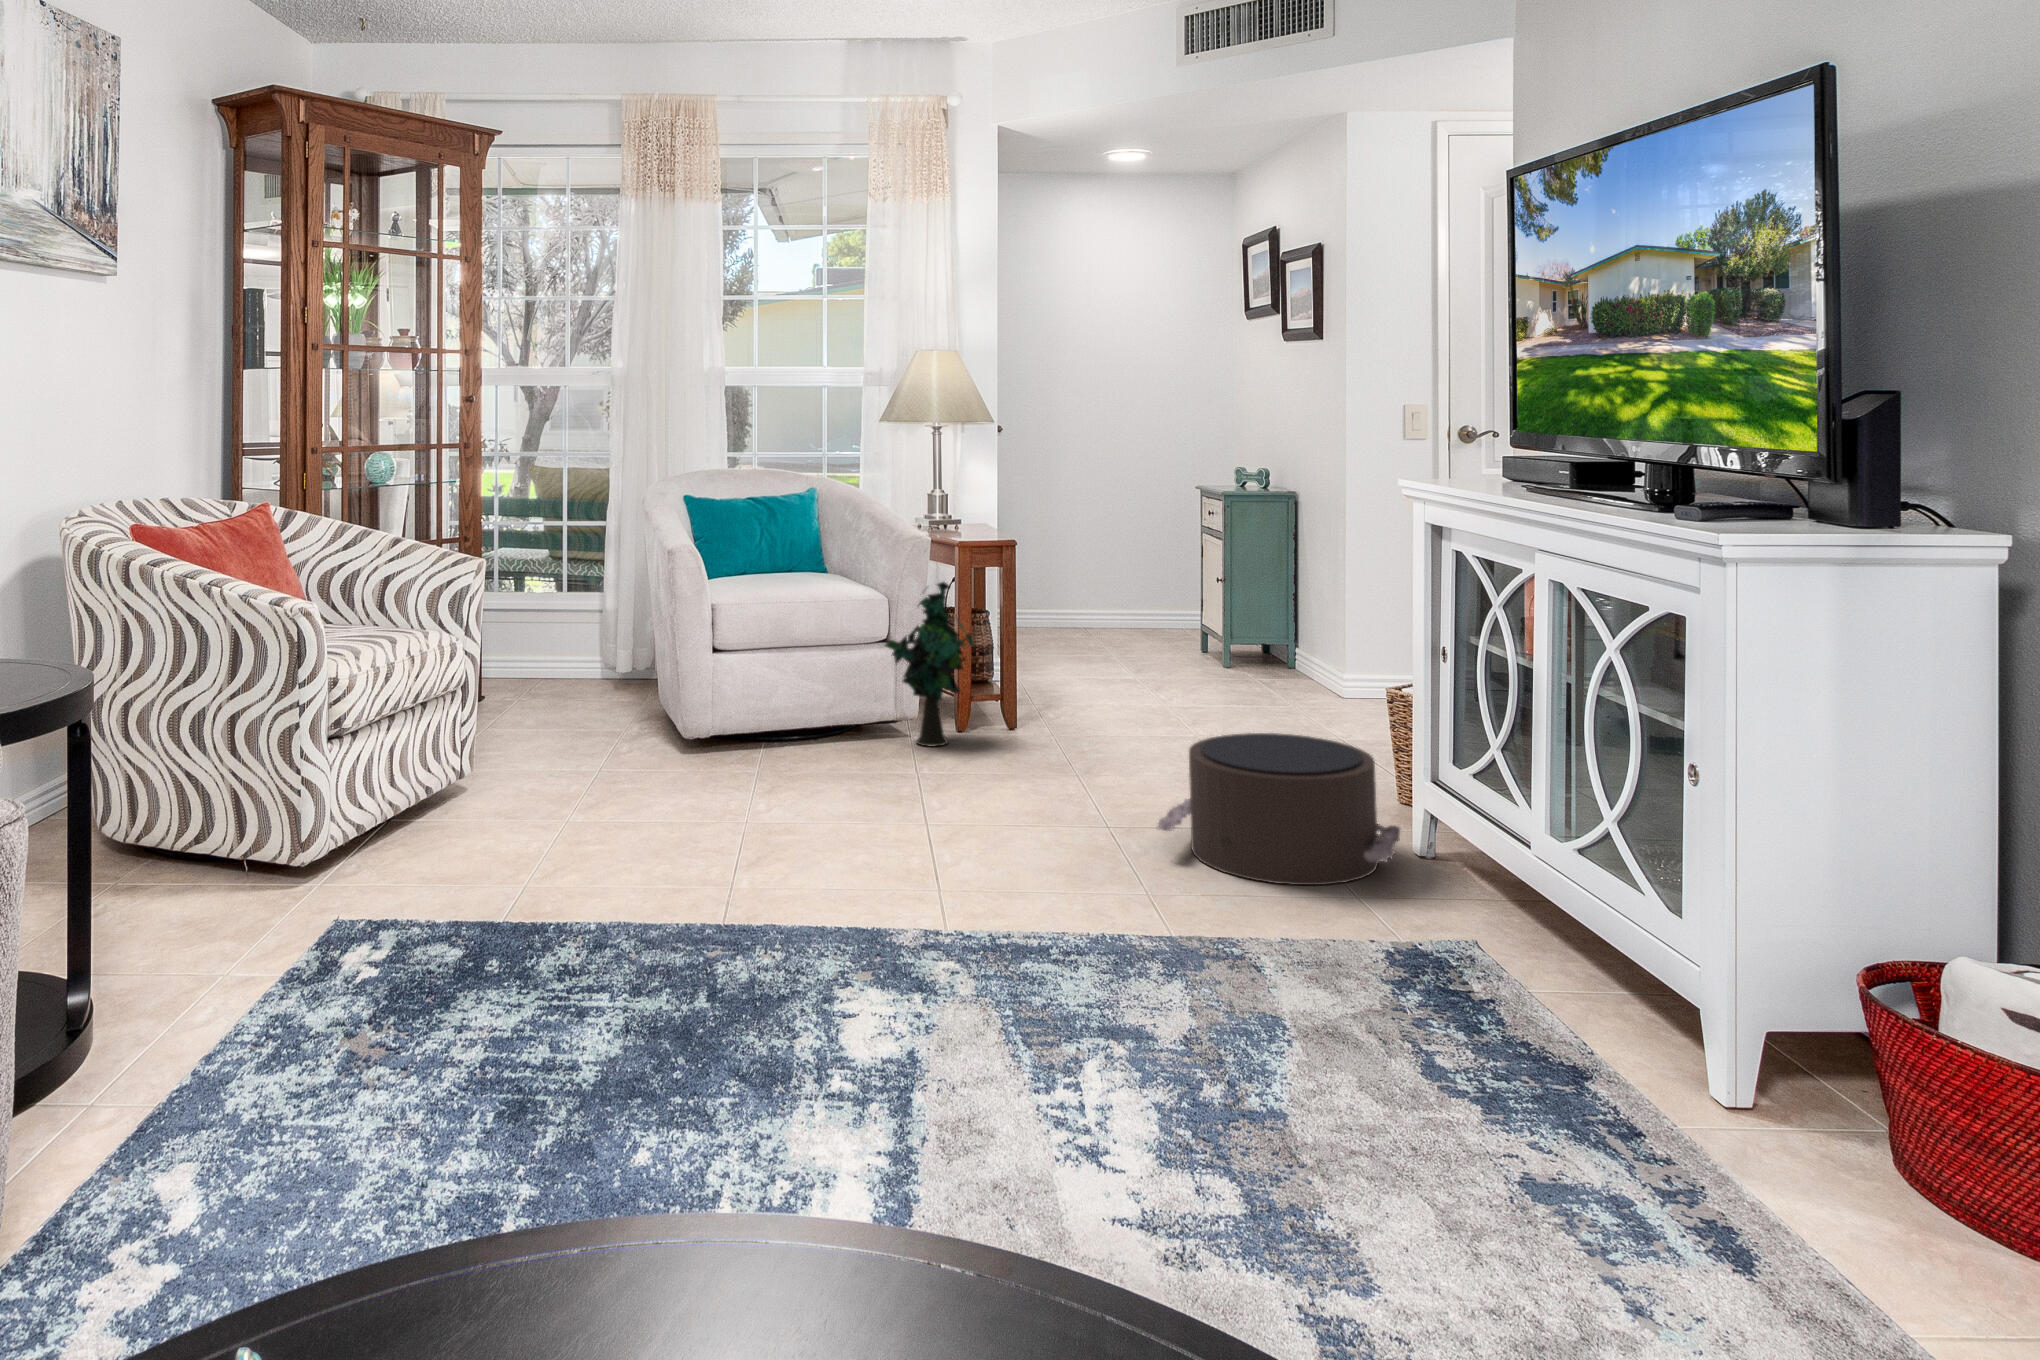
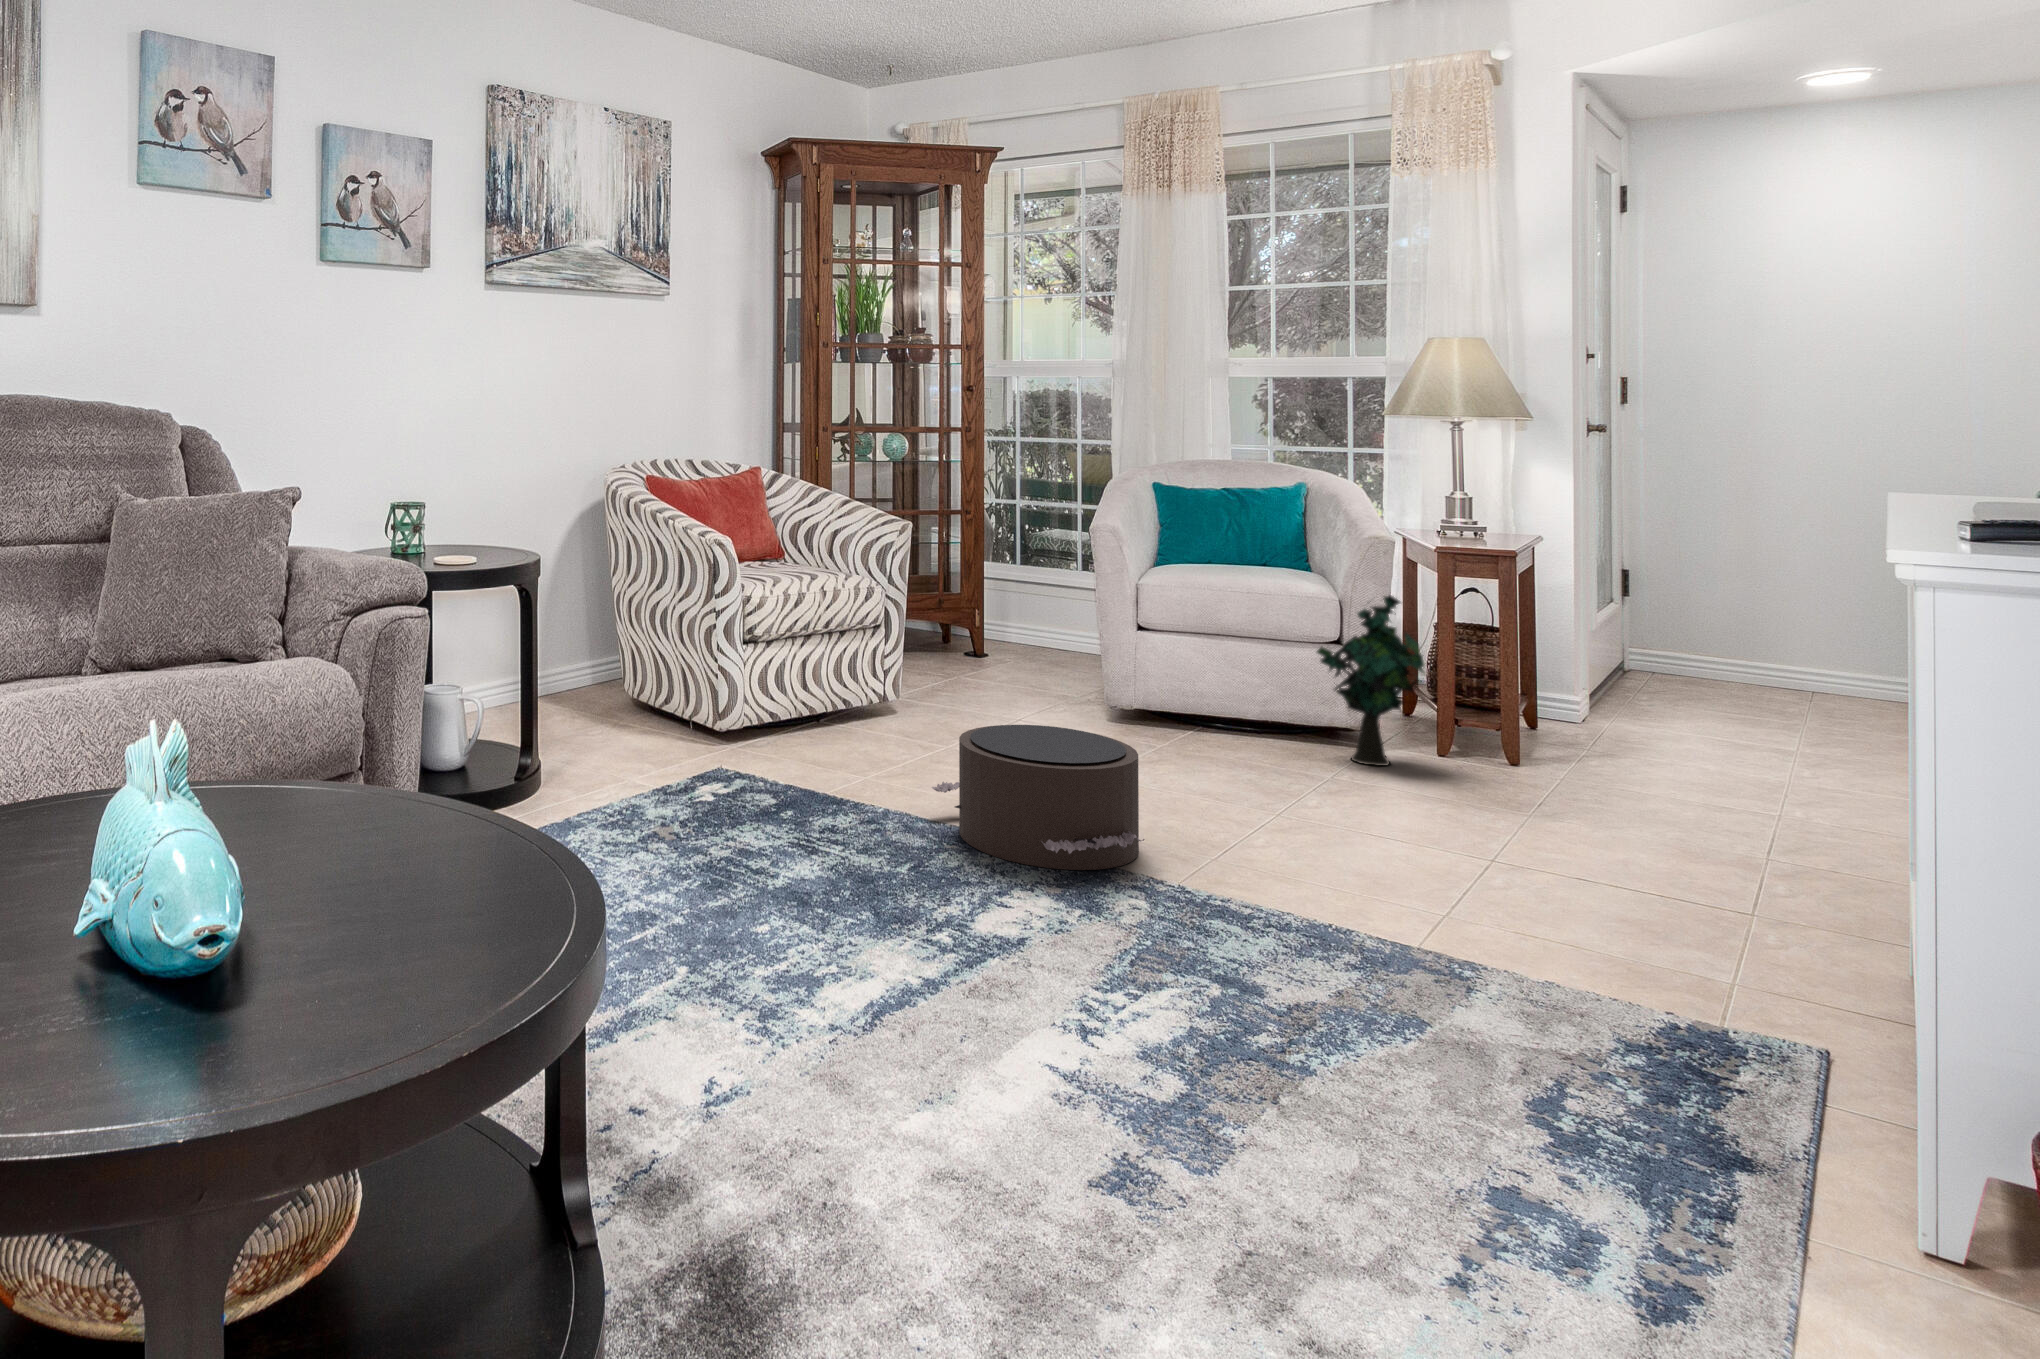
pouf: present [1156,733,1400,885] -> present [932,725,1144,870]

